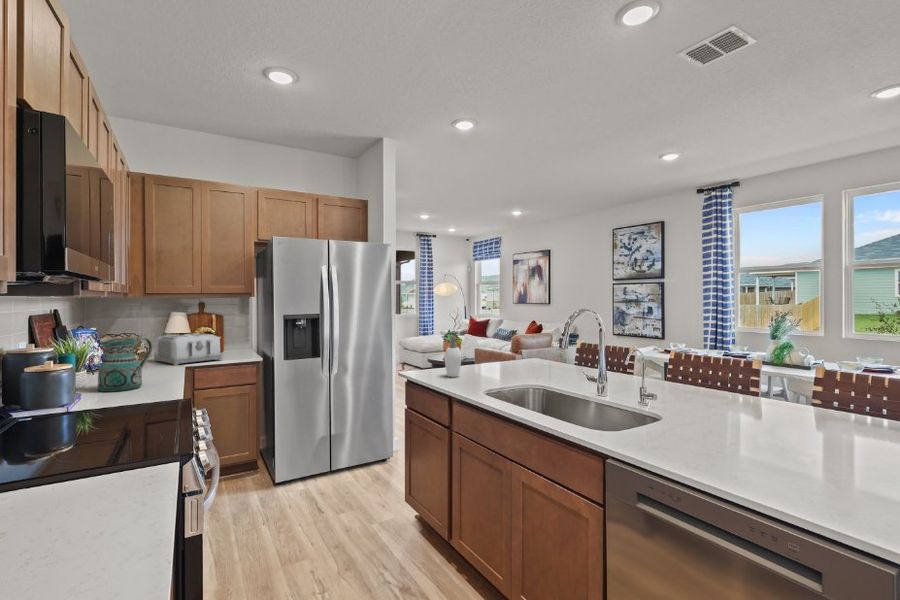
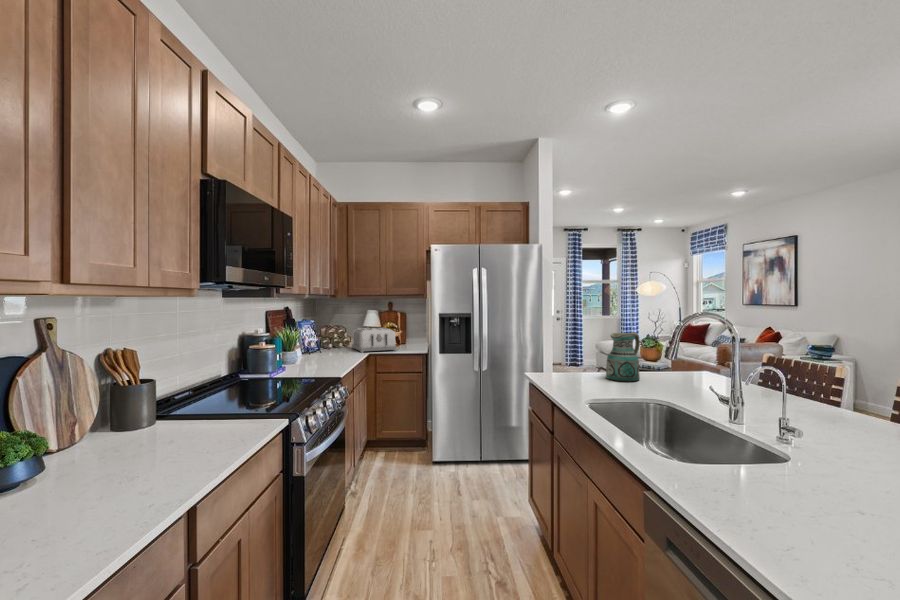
ceramic pitcher: present [98,335,153,392] -> present [606,332,640,381]
soap dispenser: present [444,336,462,377] -> none [563,340,582,383]

